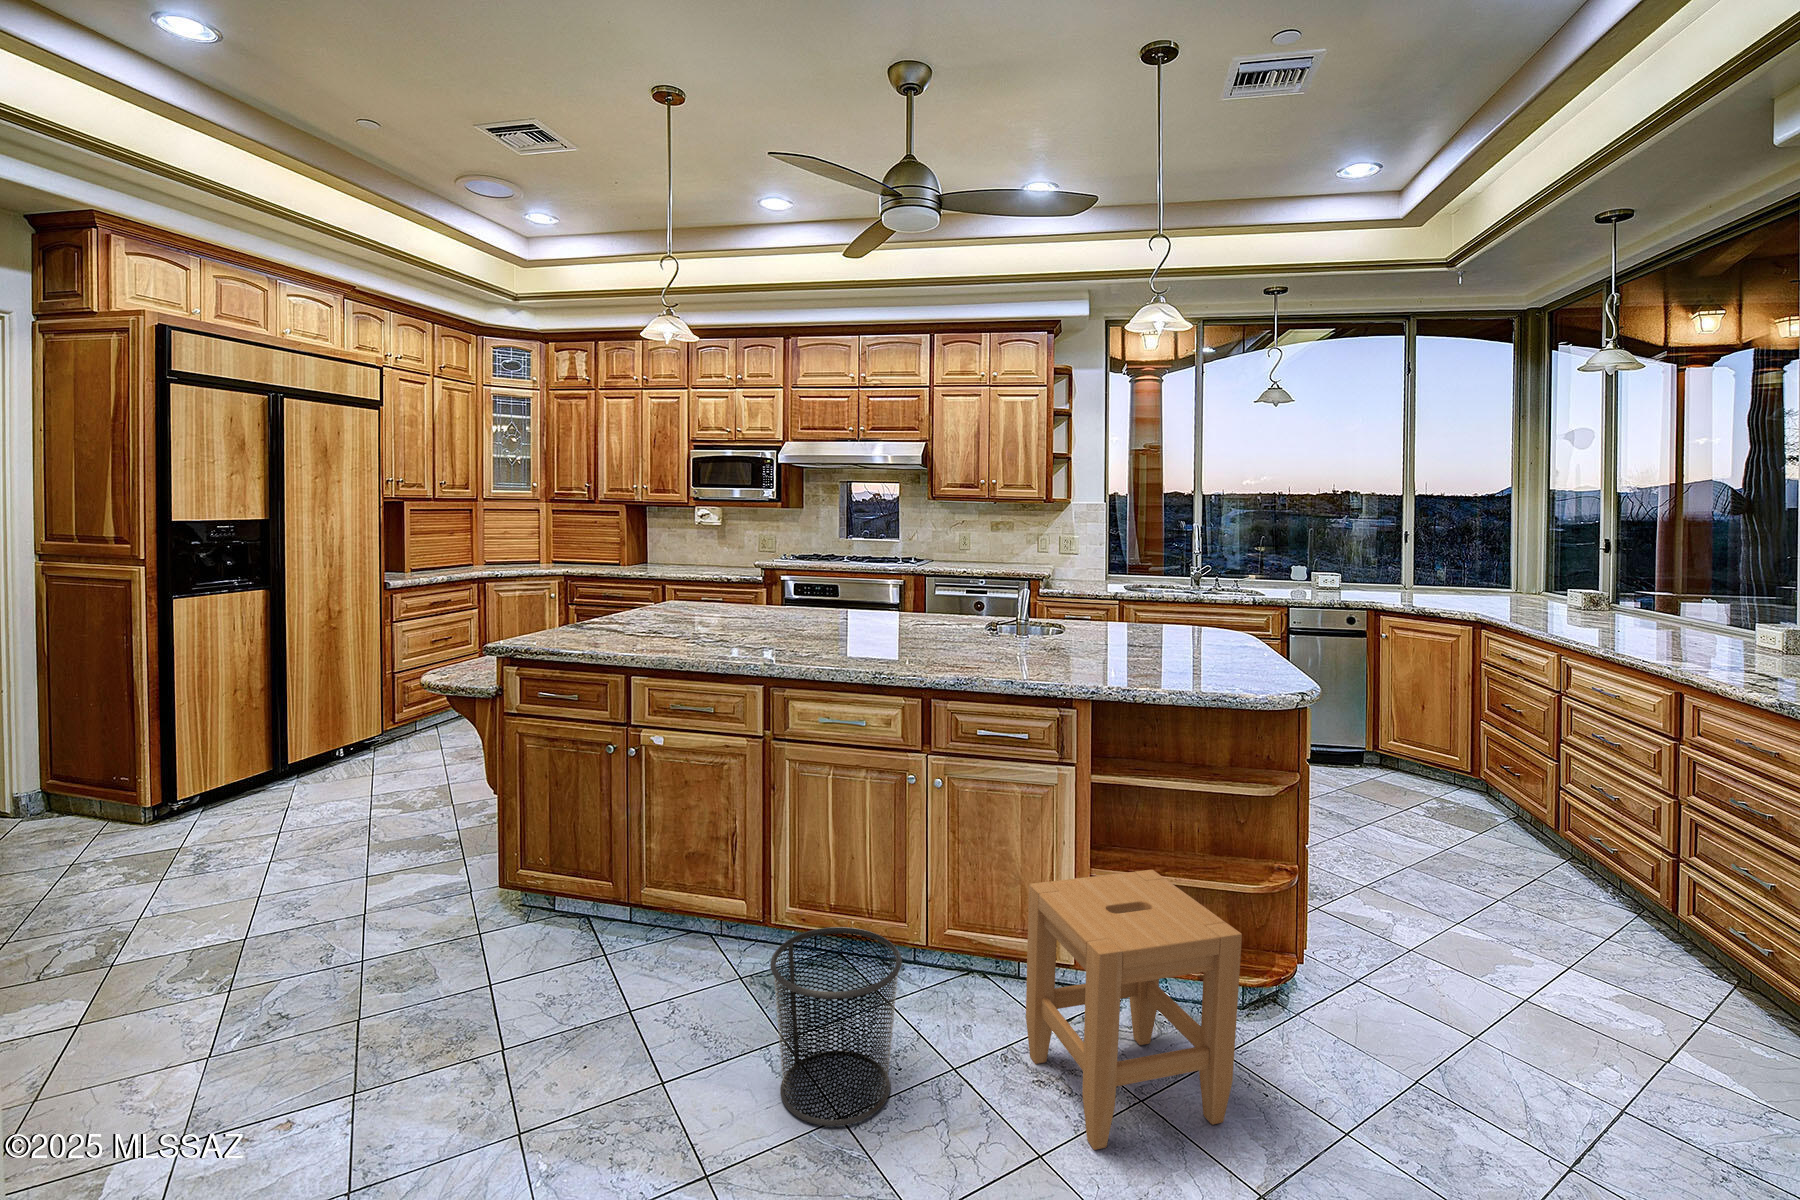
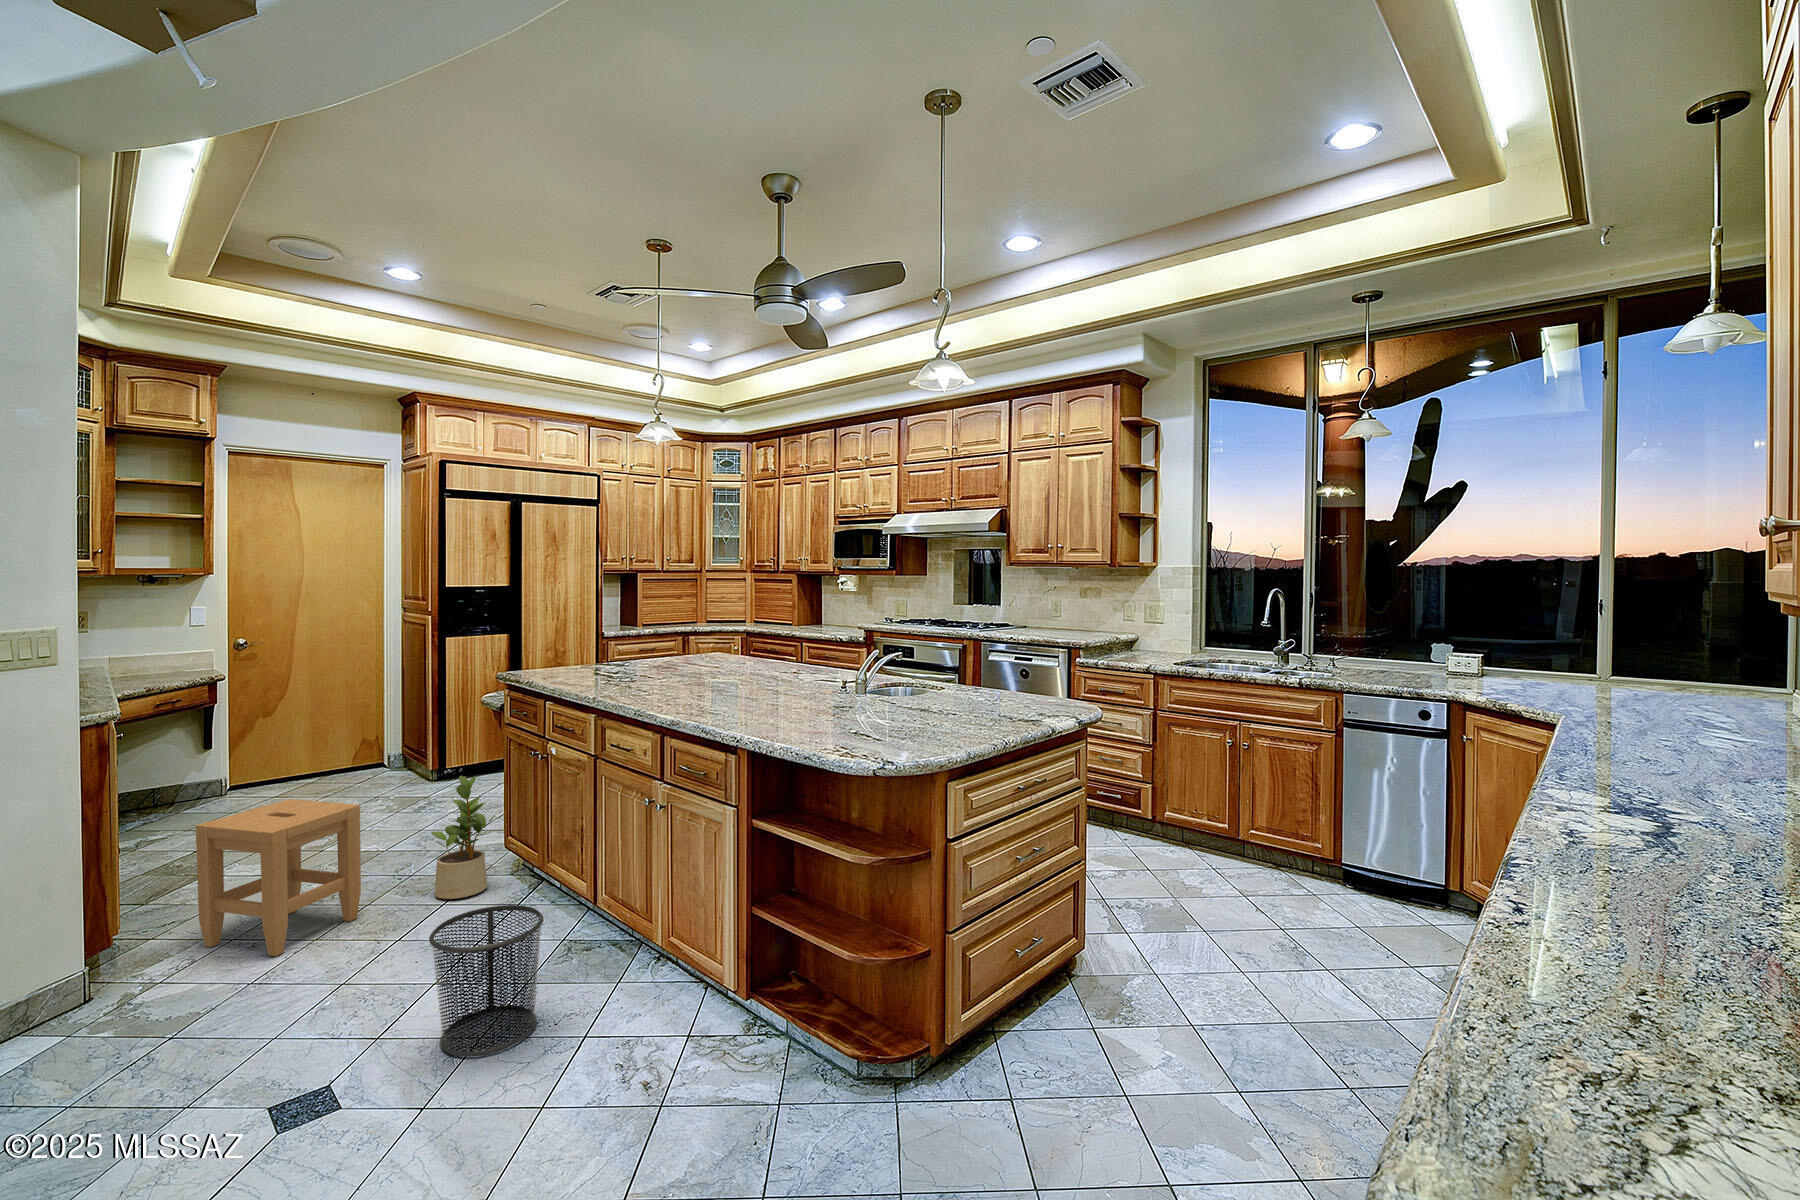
potted plant: none [449,789,543,966] -> present [431,776,496,899]
stool: present [1026,870,1242,1150] -> present [196,799,361,956]

